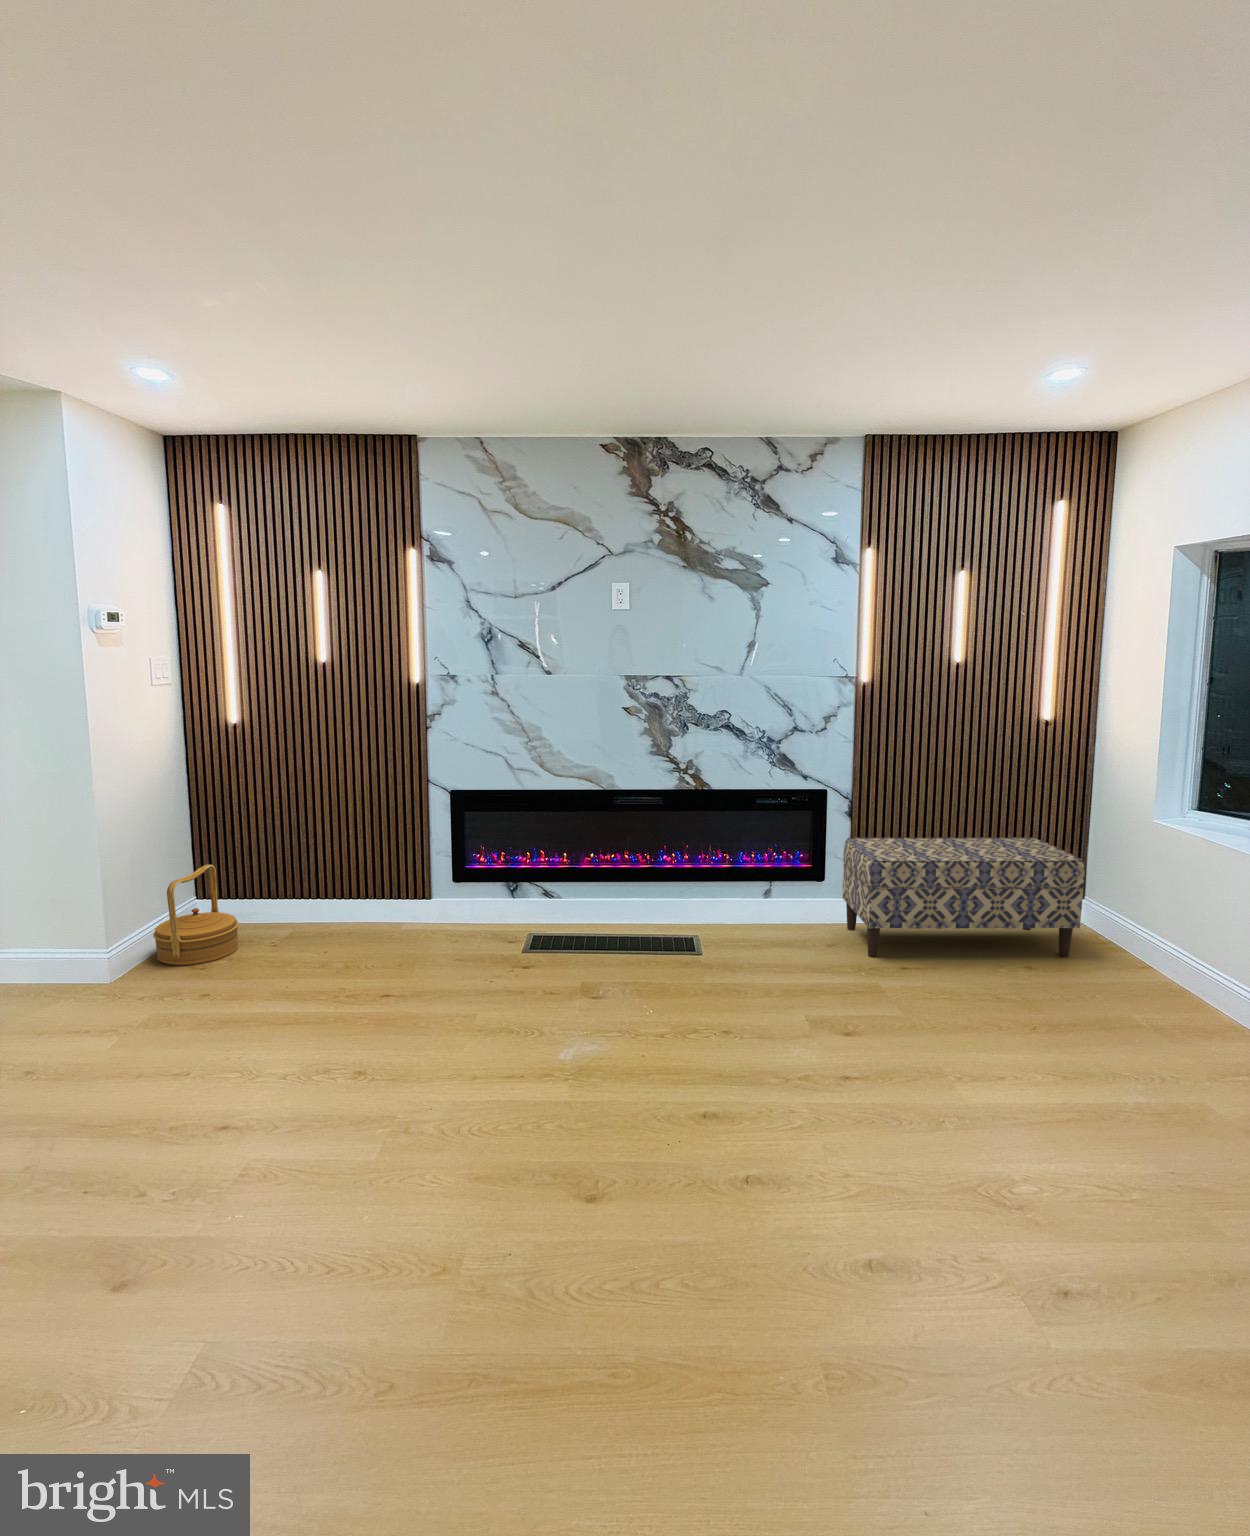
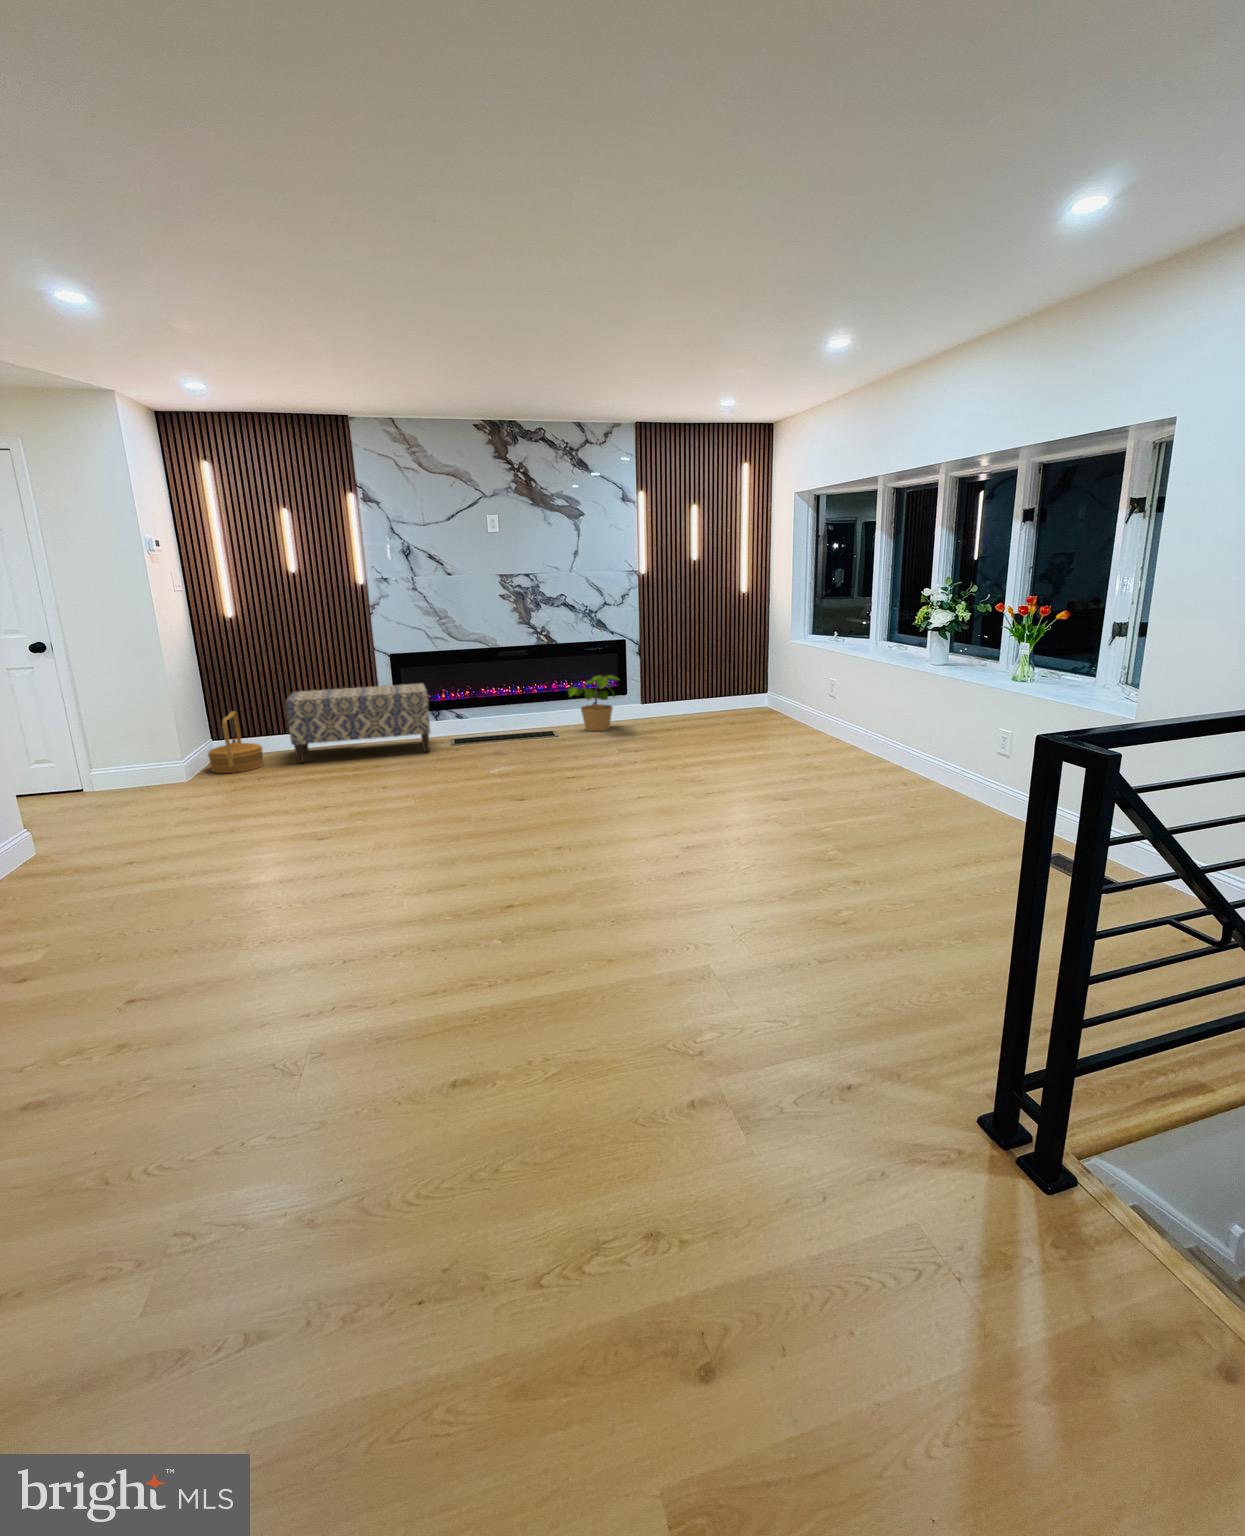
bench: present [842,837,1085,957] -> present [286,683,430,764]
potted plant: none [720,851,808,940] -> present [568,675,618,731]

